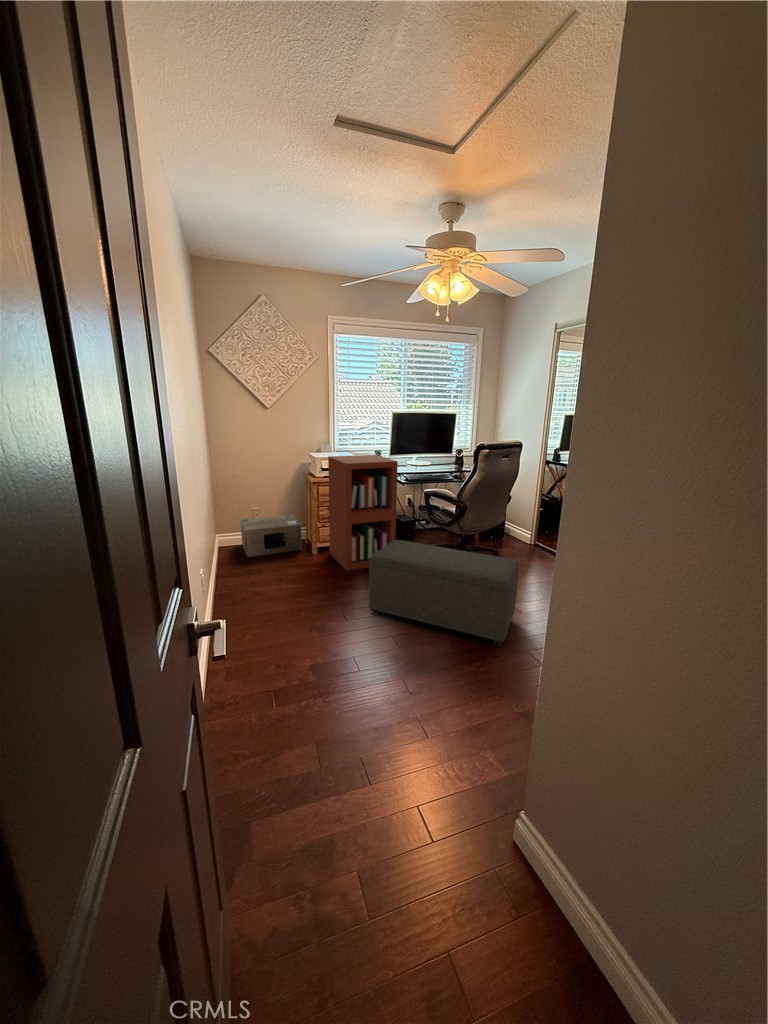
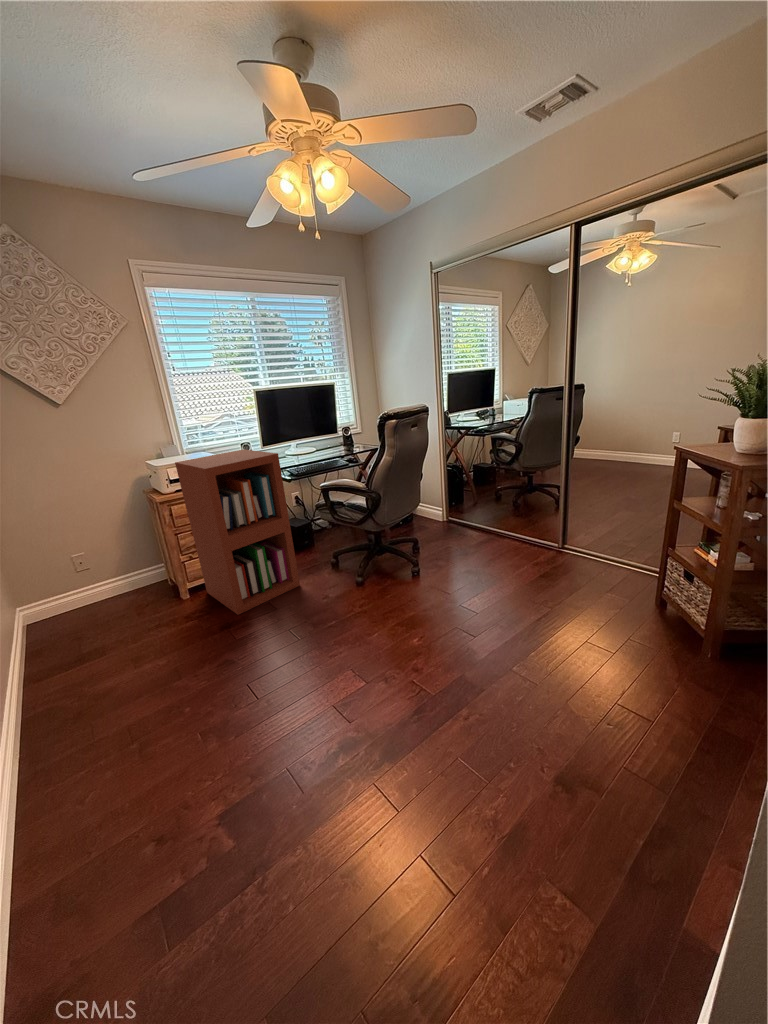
cardboard box: present [240,515,302,557] -> none [53,551,165,633]
ottoman: present [369,540,519,646] -> none [274,556,481,676]

